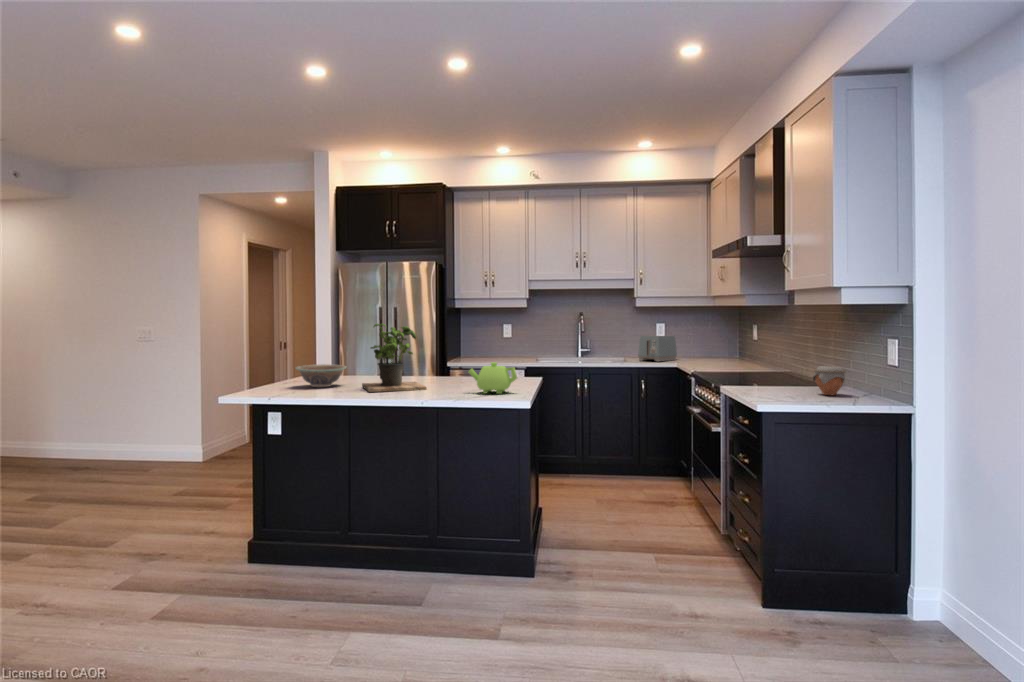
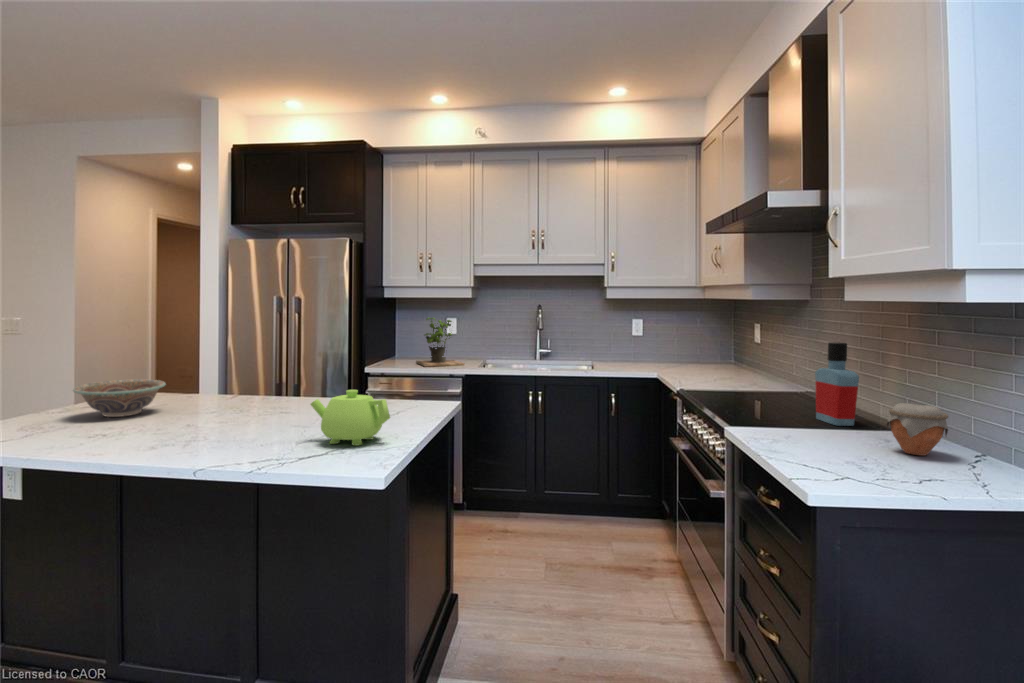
potted plant: present [362,324,427,392] -> present [416,318,464,366]
bottle: none [782,333,806,386] -> present [815,343,859,426]
toaster: present [638,336,677,362] -> none [607,335,655,369]

